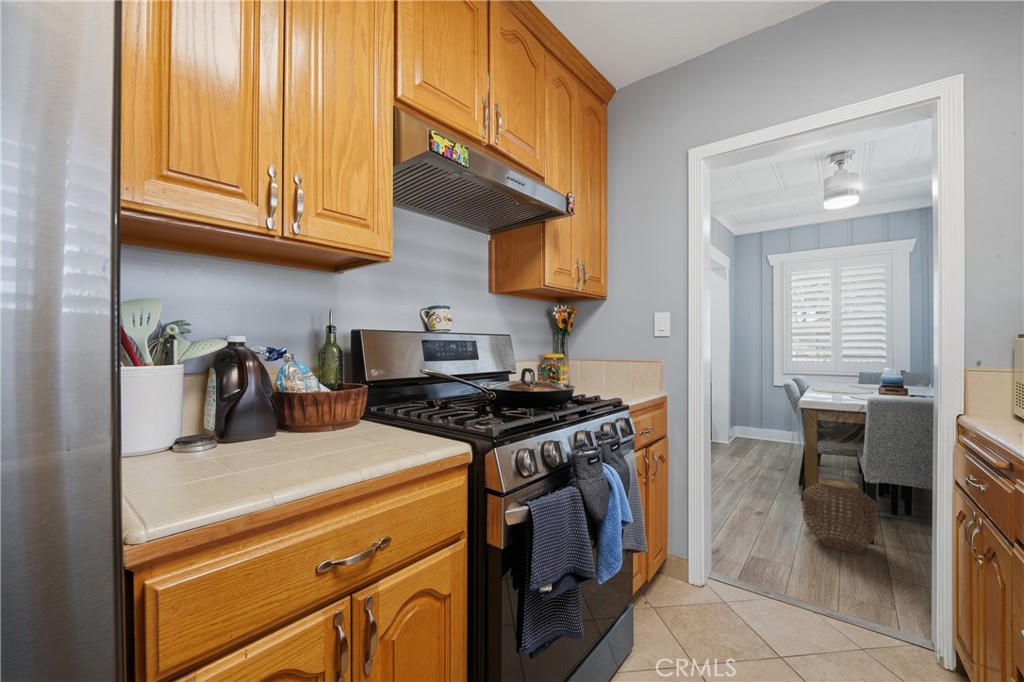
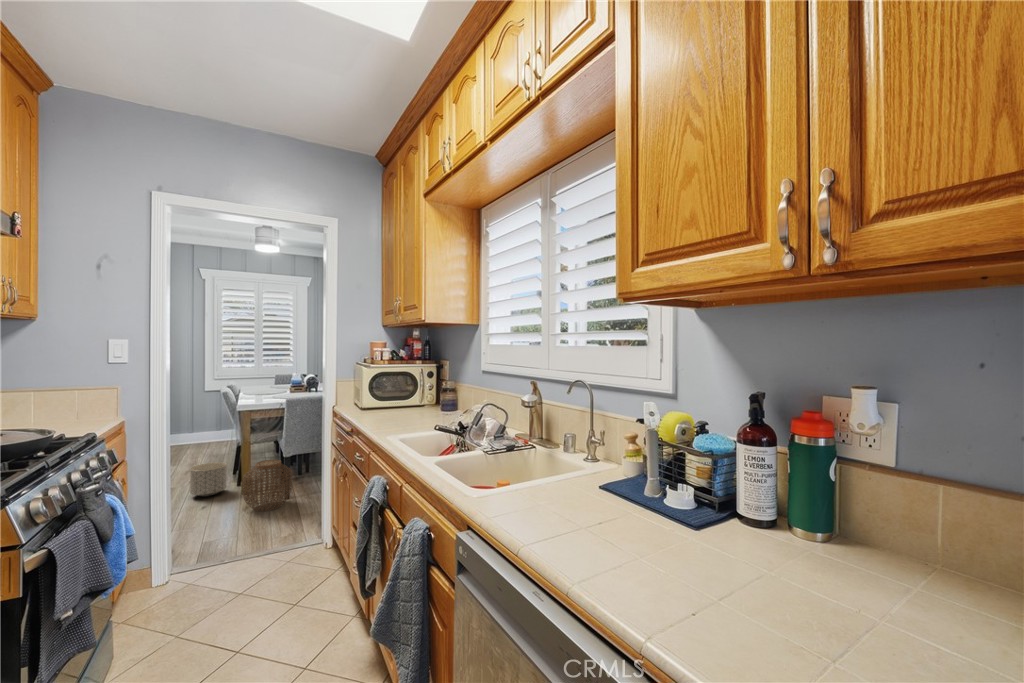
planter: none [748,462,788,502] -> present [190,462,227,497]

